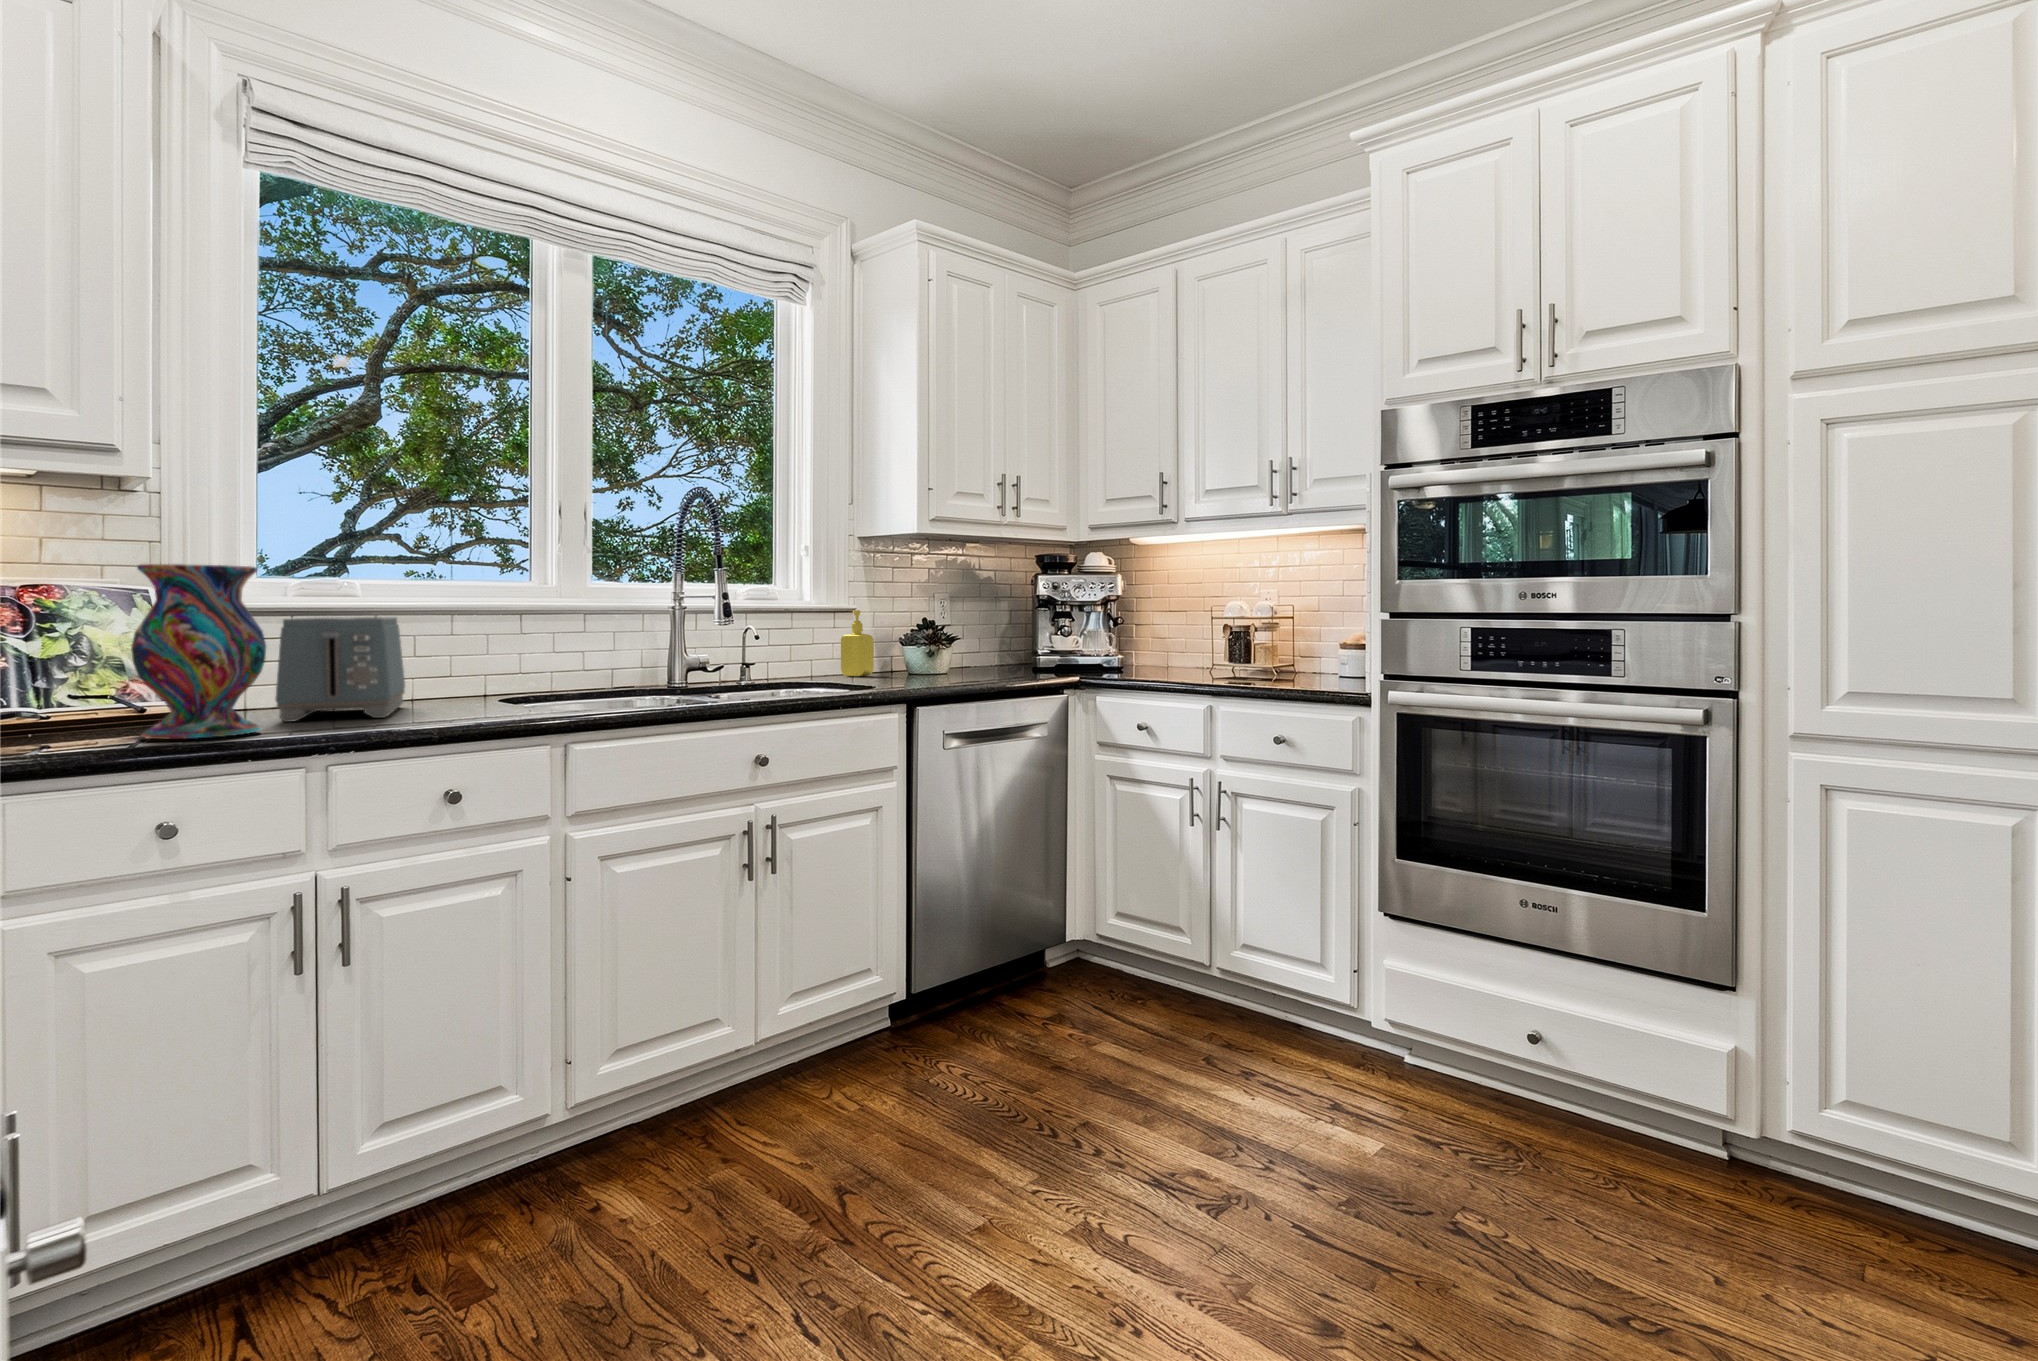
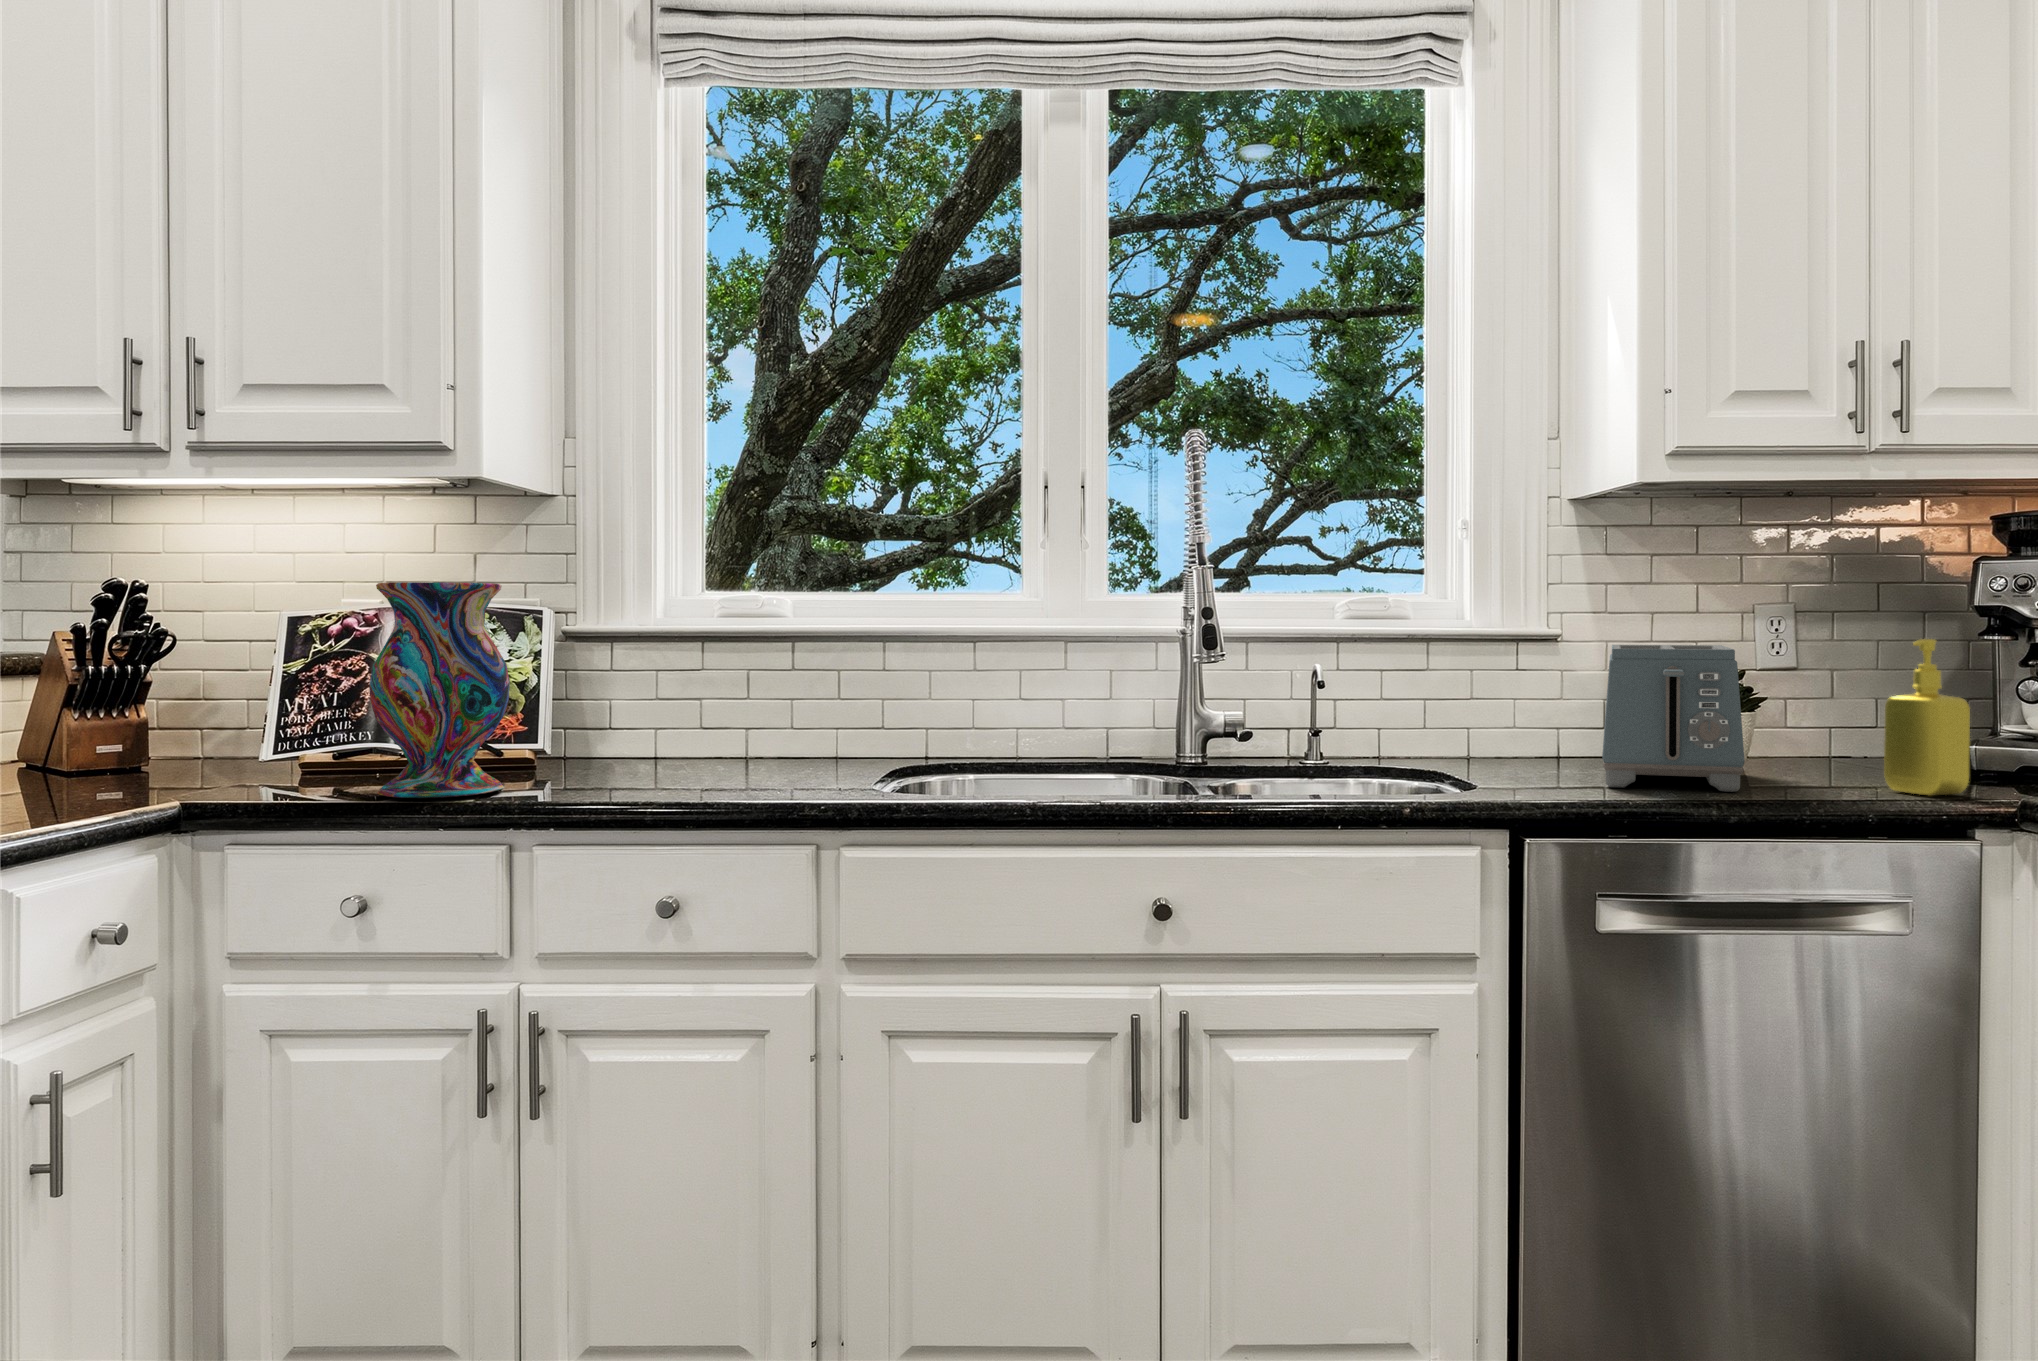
soap dispenser: present [841,610,874,677] -> present [1884,639,1970,796]
toaster: present [275,617,405,722] -> present [1602,645,1745,792]

